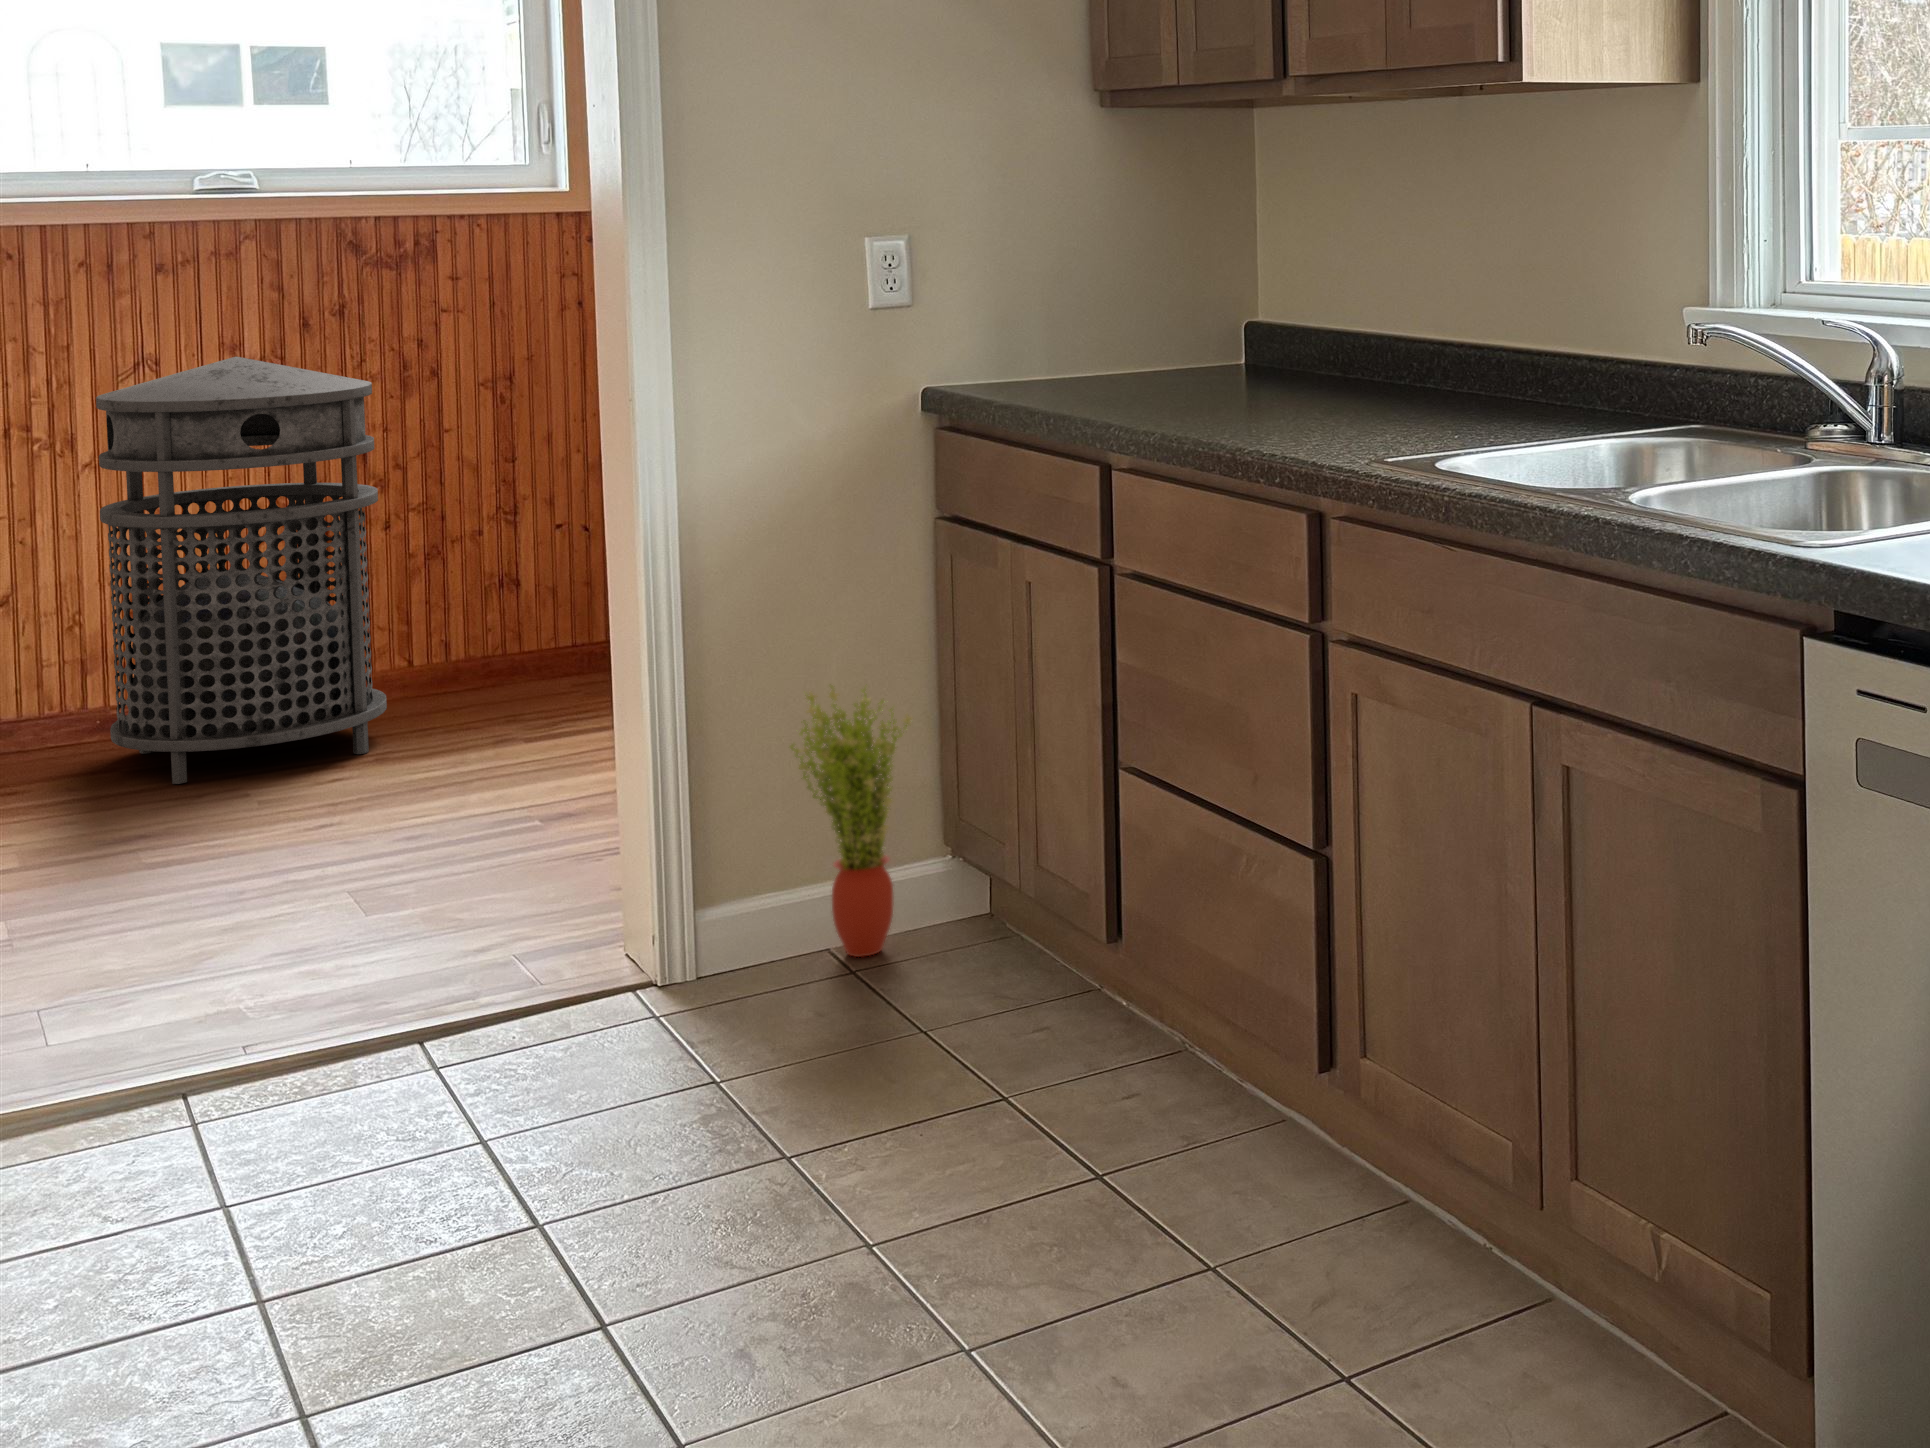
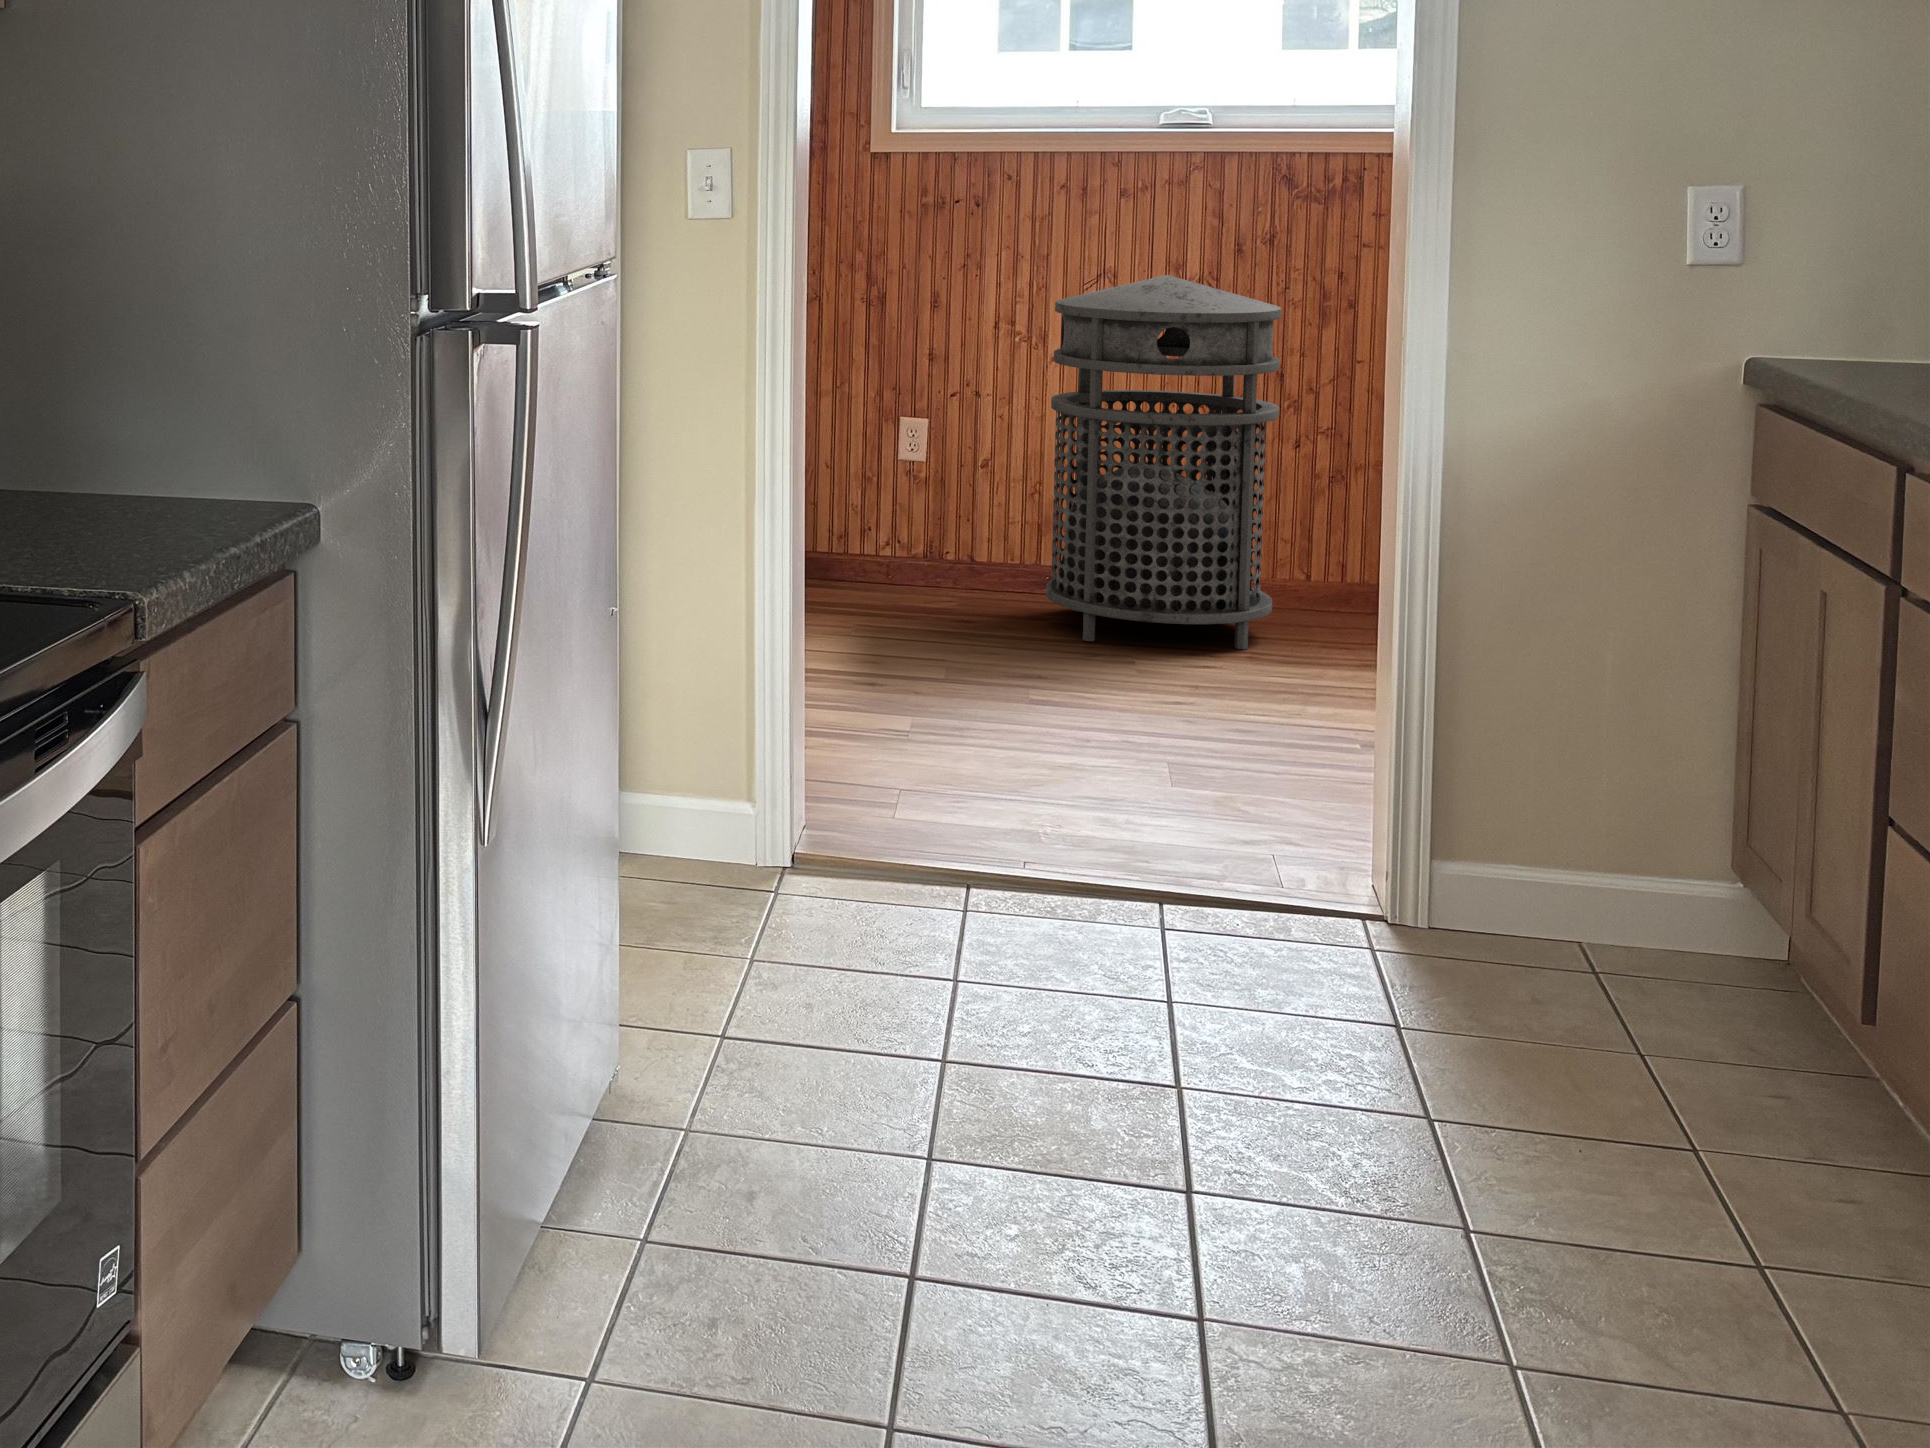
potted plant: present [790,687,912,957] -> none [1547,663,1695,962]

